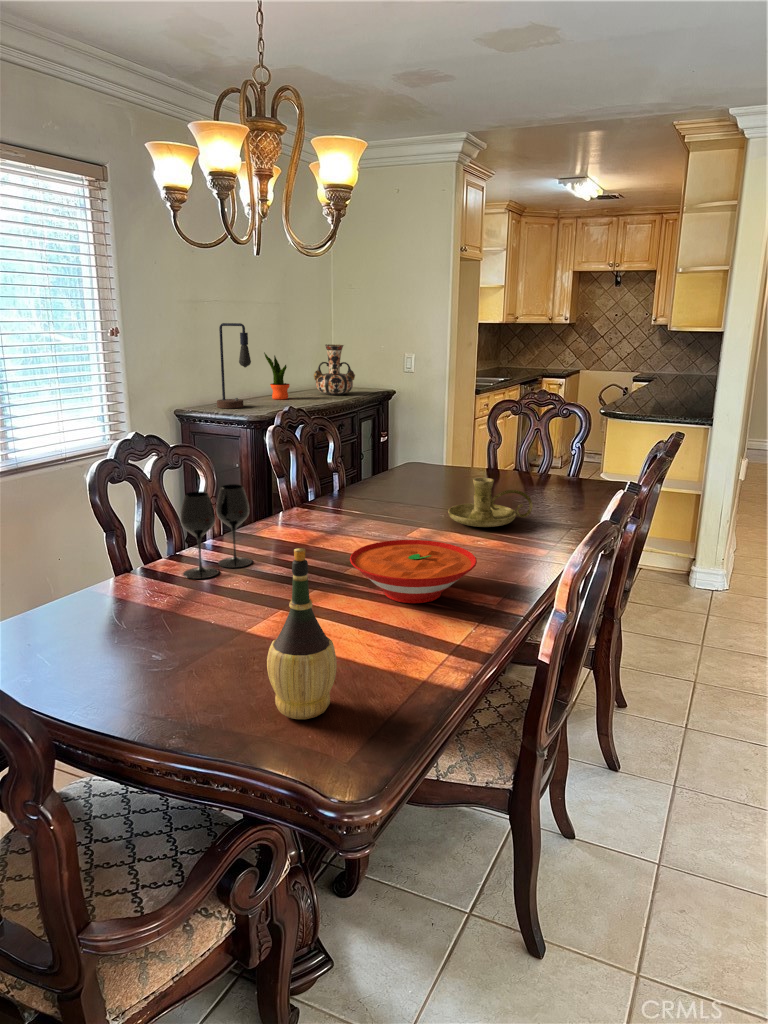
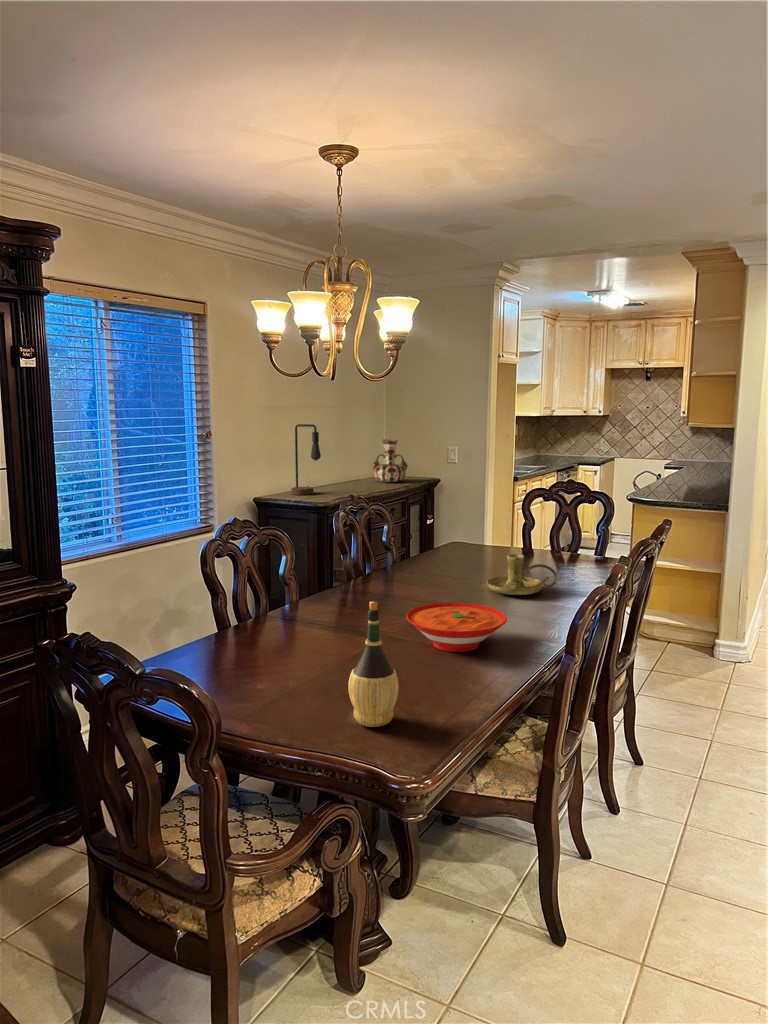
potted plant: present [264,353,290,399] -> none [331,447,352,487]
wine glass: present [180,484,252,579] -> none [274,558,328,632]

